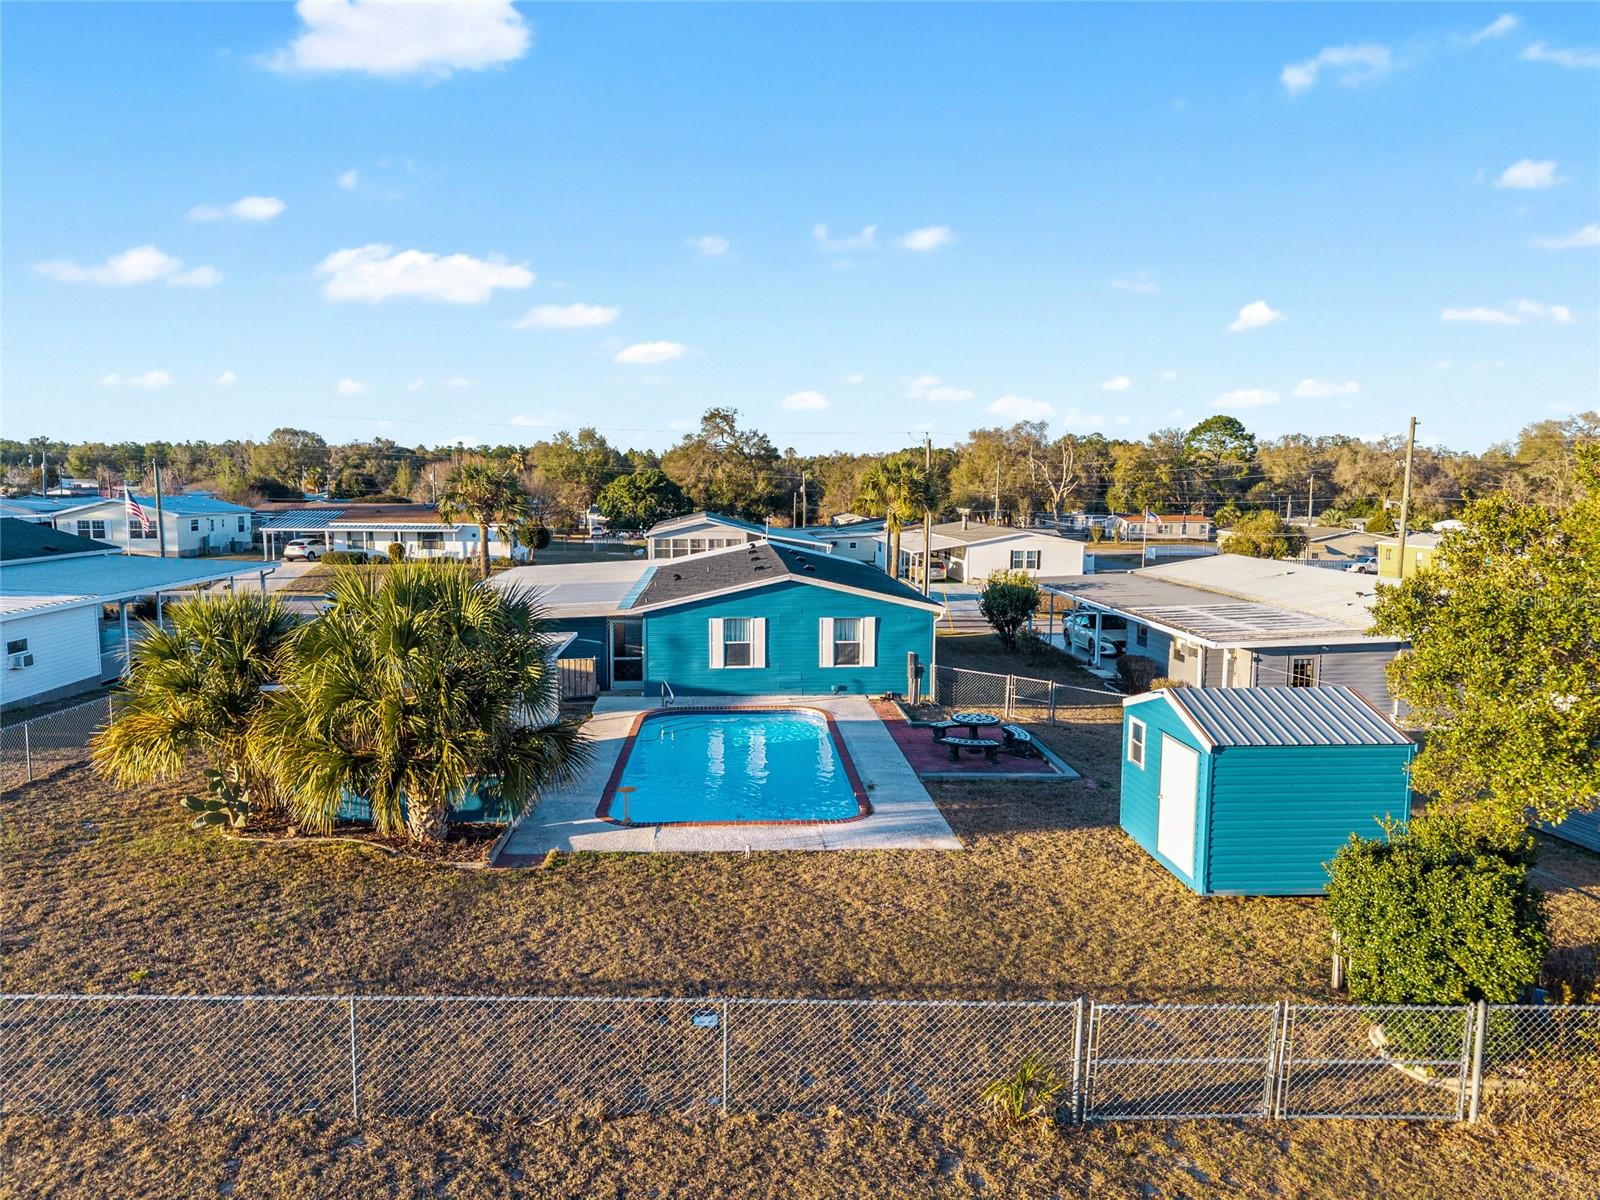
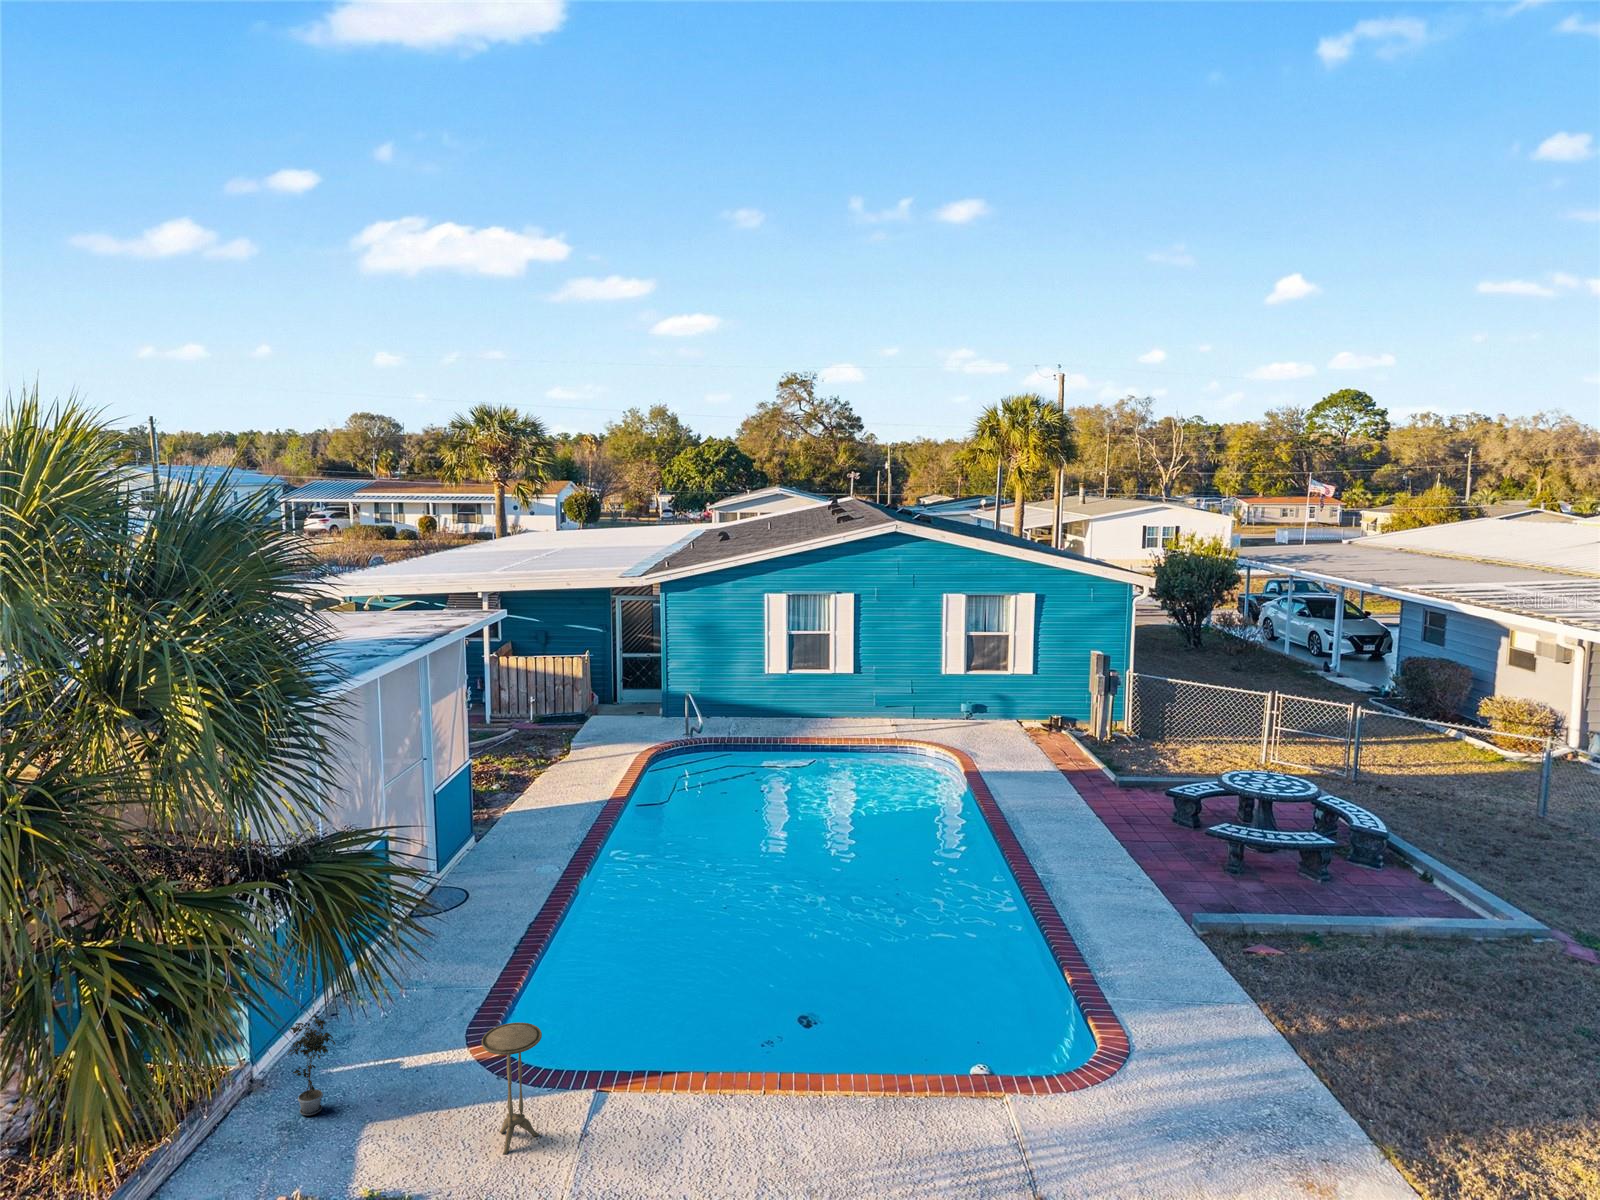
potted plant: present [862,780,878,813] -> present [287,1015,336,1116]

